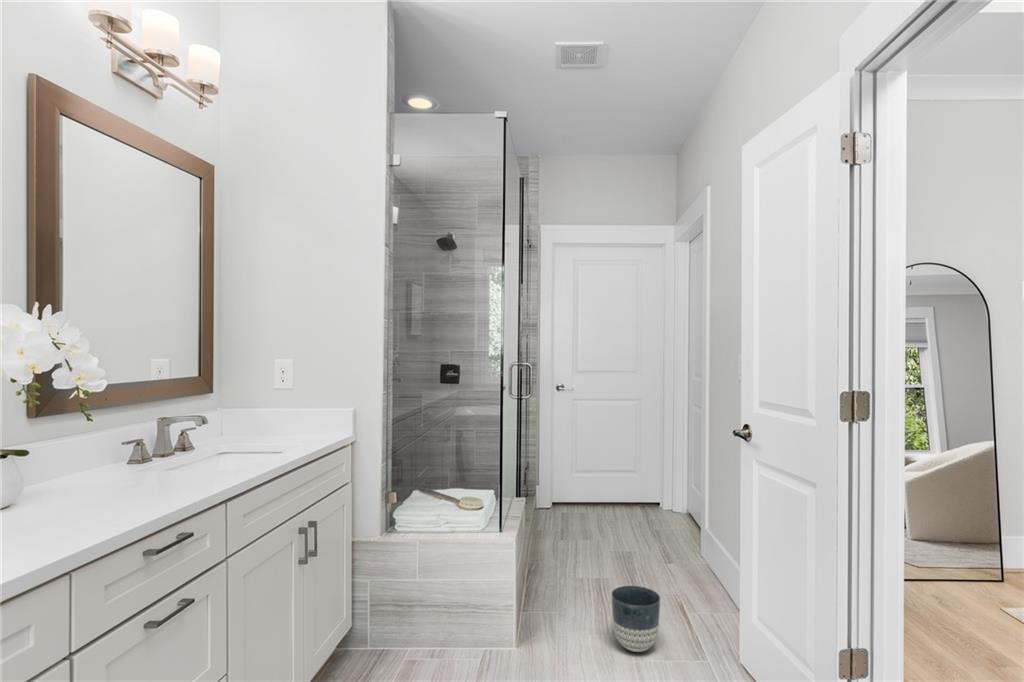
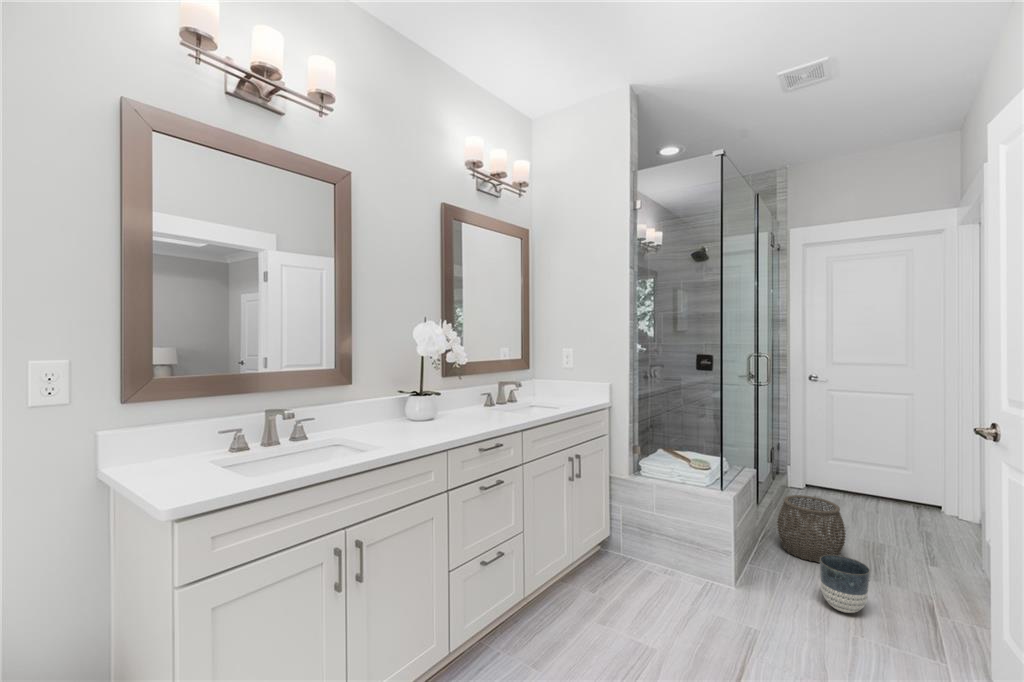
woven basket: none [547,520,615,597] -> present [777,495,846,563]

